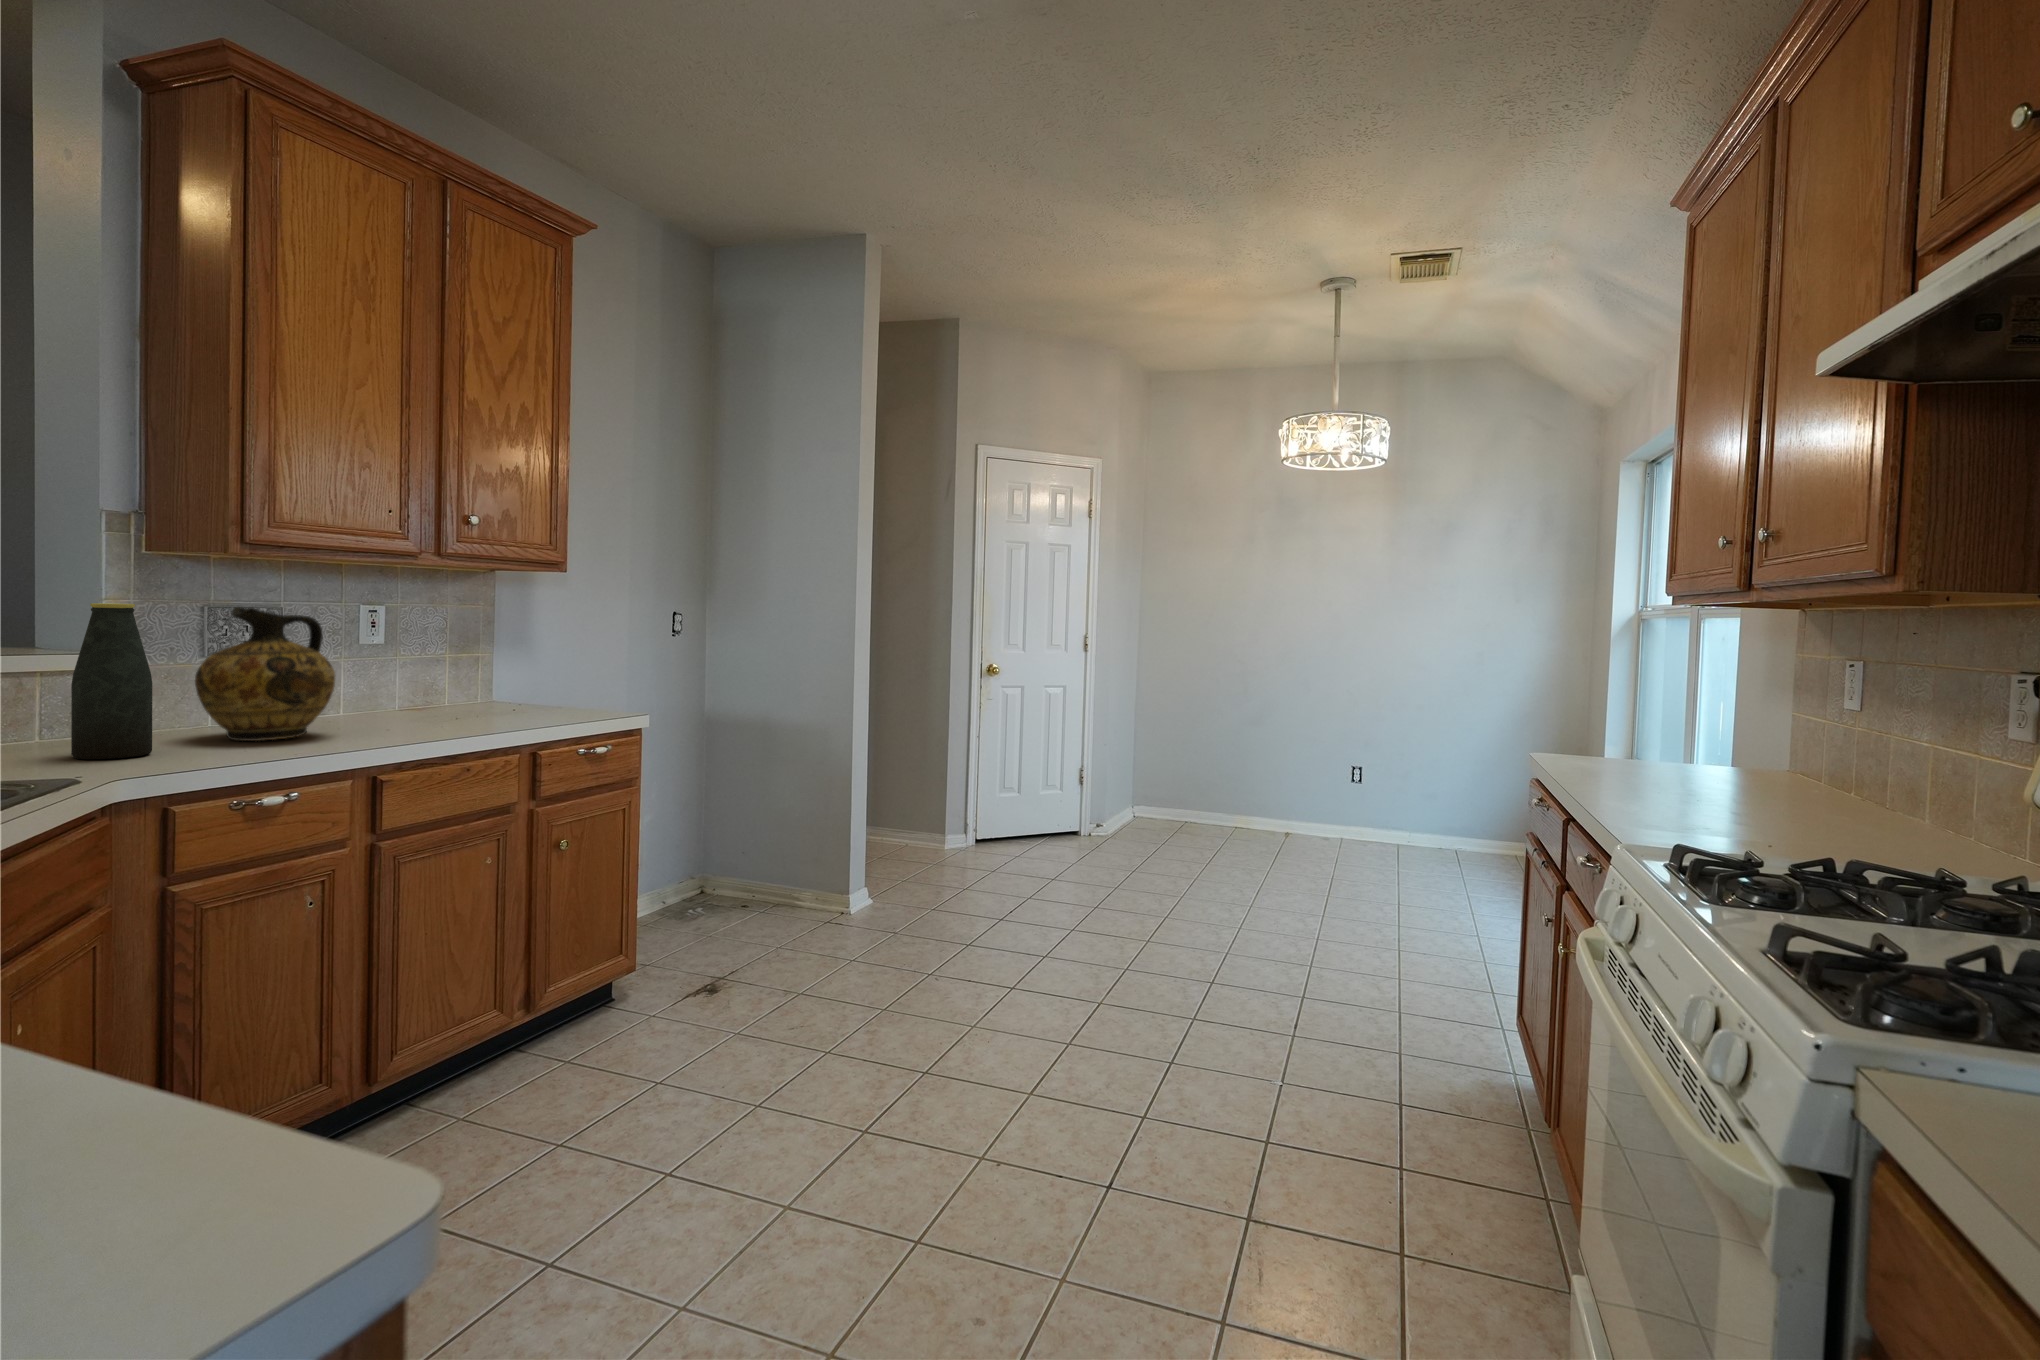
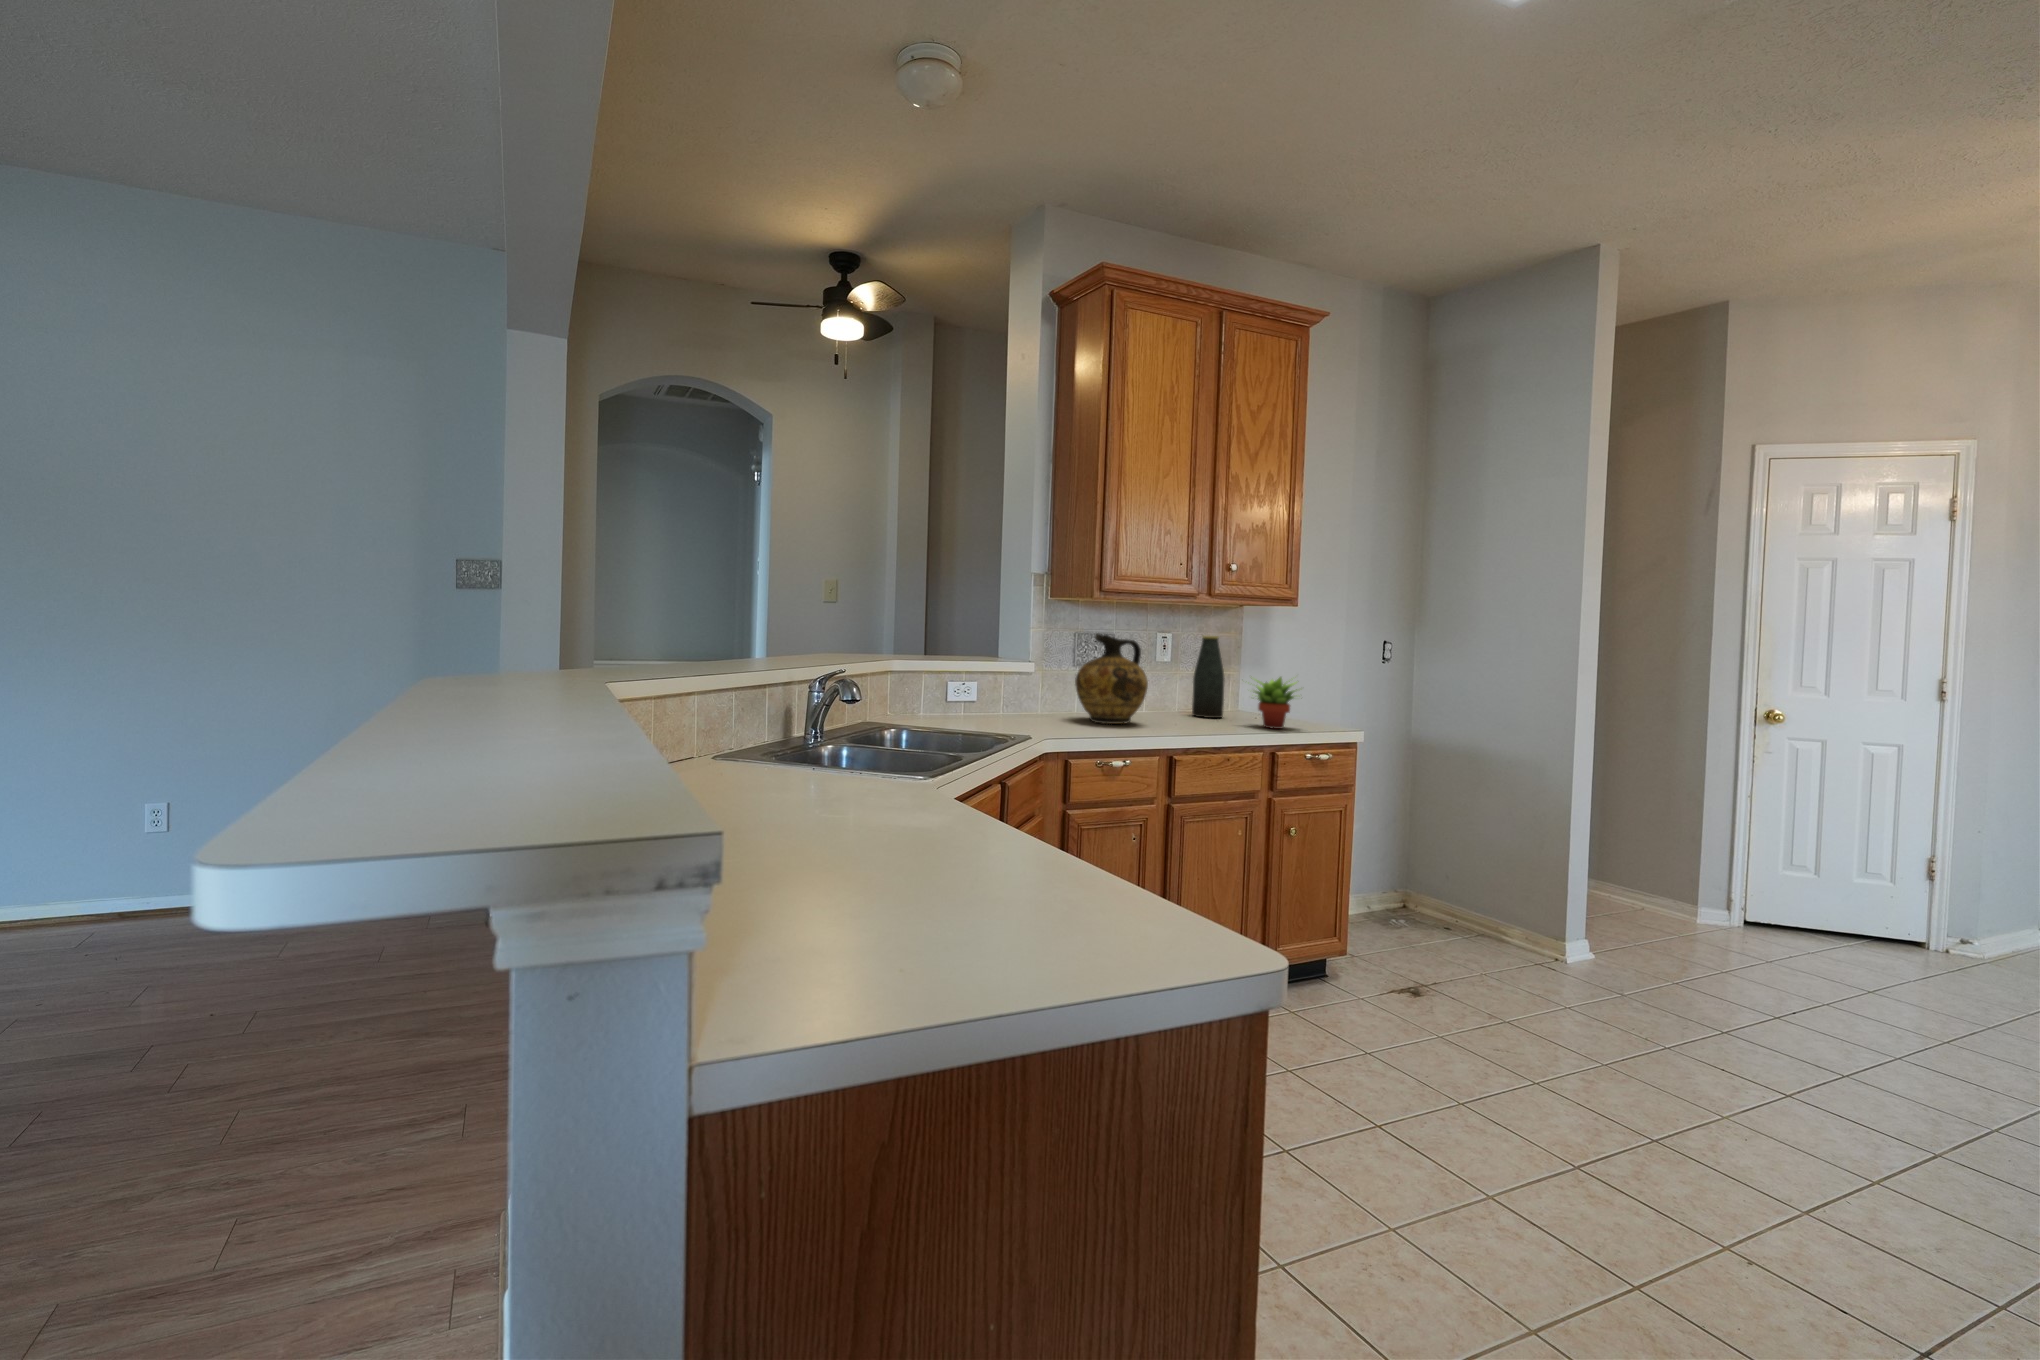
bottle: present [71,603,152,759] -> present [1192,636,1225,718]
succulent plant: none [489,654,574,722] -> present [1254,677,1297,729]

